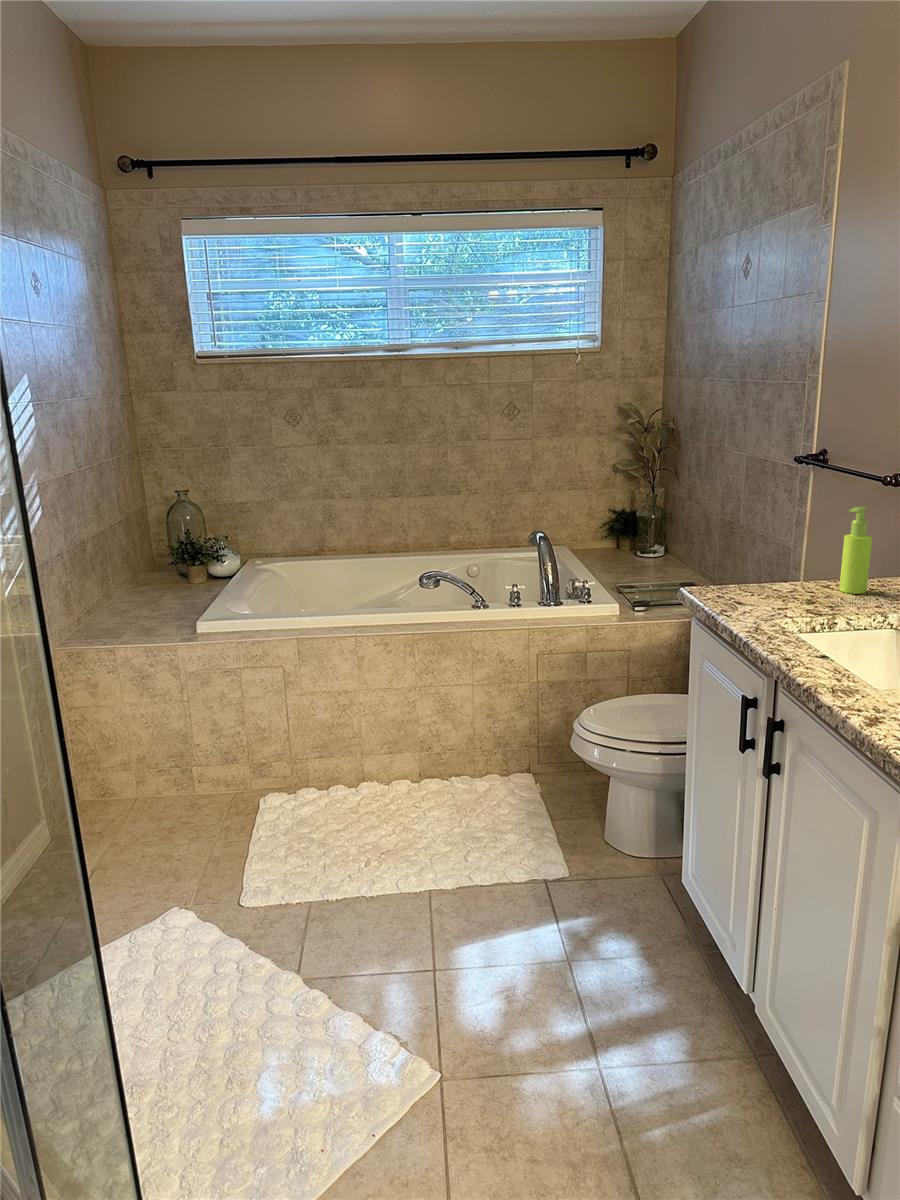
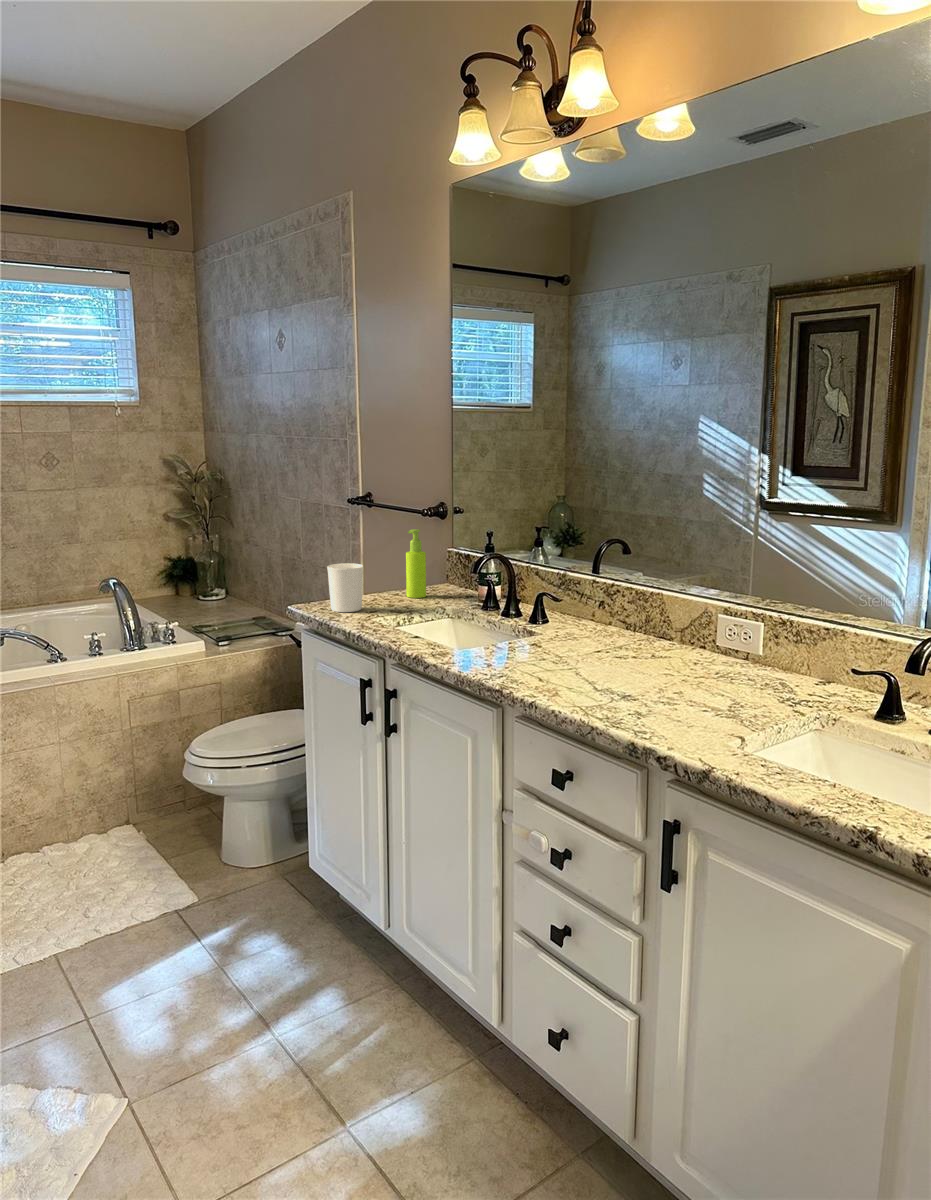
candle holder: none [732,545,778,606] -> present [327,563,363,612]

